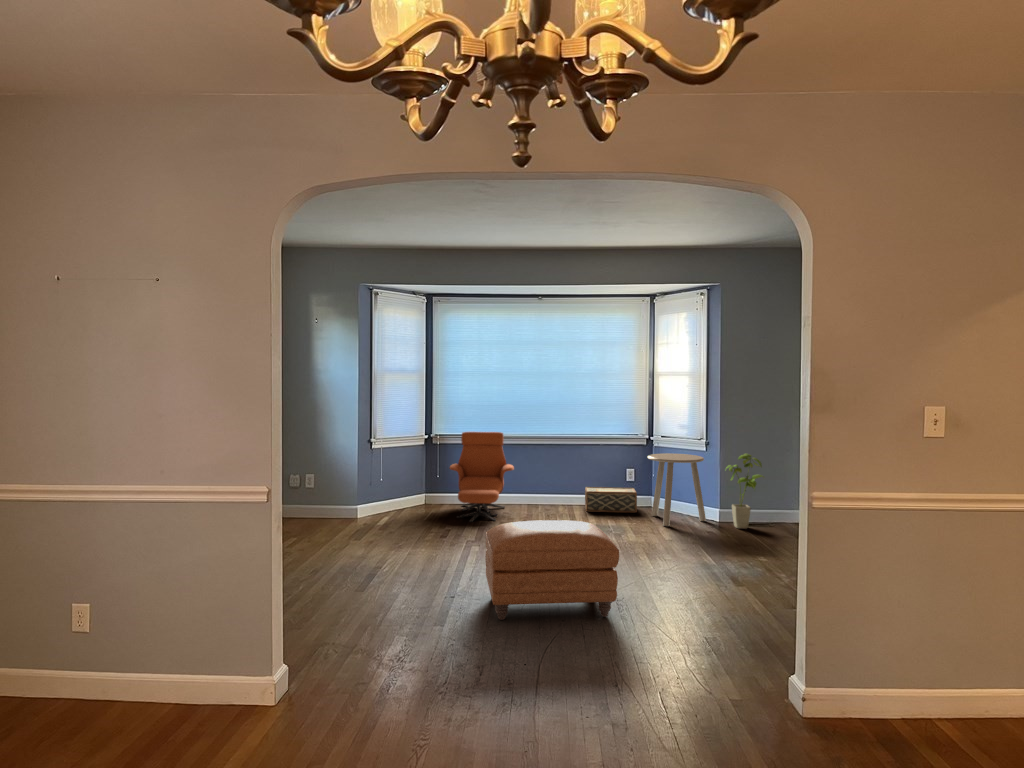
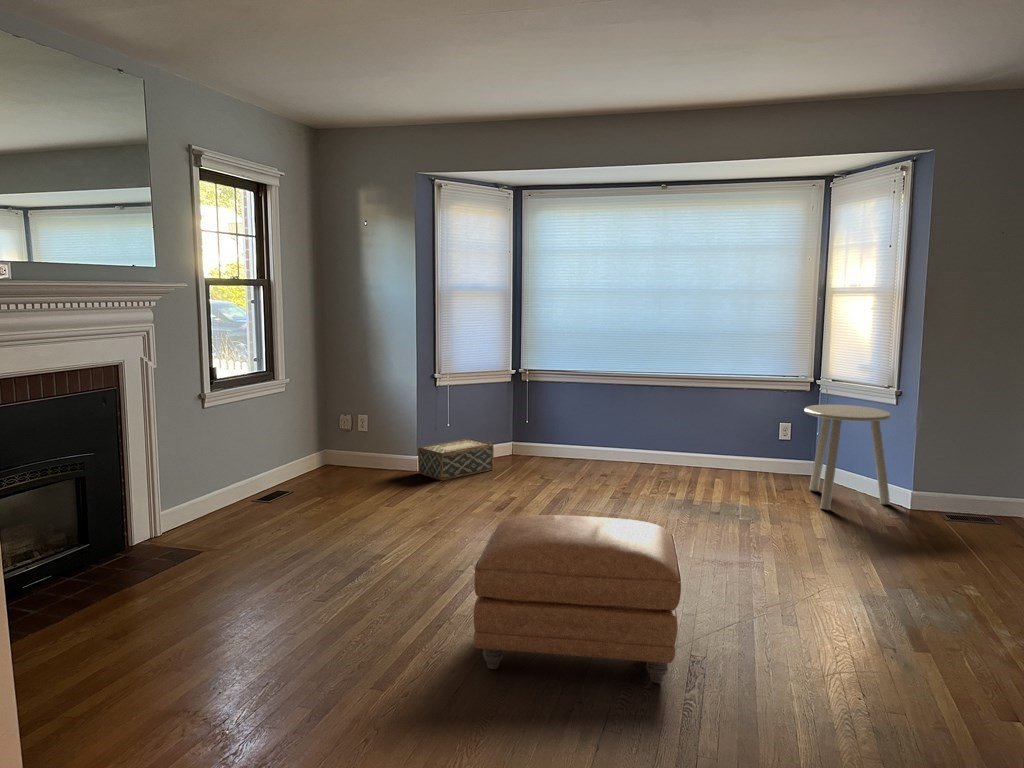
lounge chair: present [450,432,514,522] -> none [539,366,622,486]
house plant: present [726,454,763,529] -> none [923,411,989,522]
woven basket: present [585,487,637,513] -> present [418,438,494,481]

